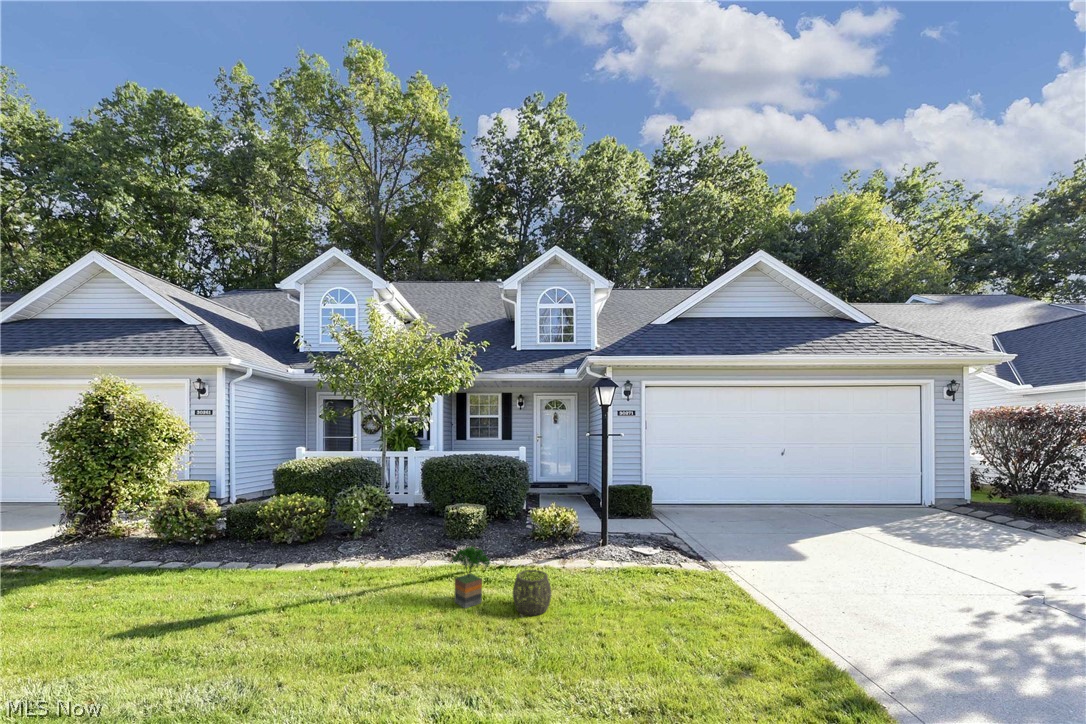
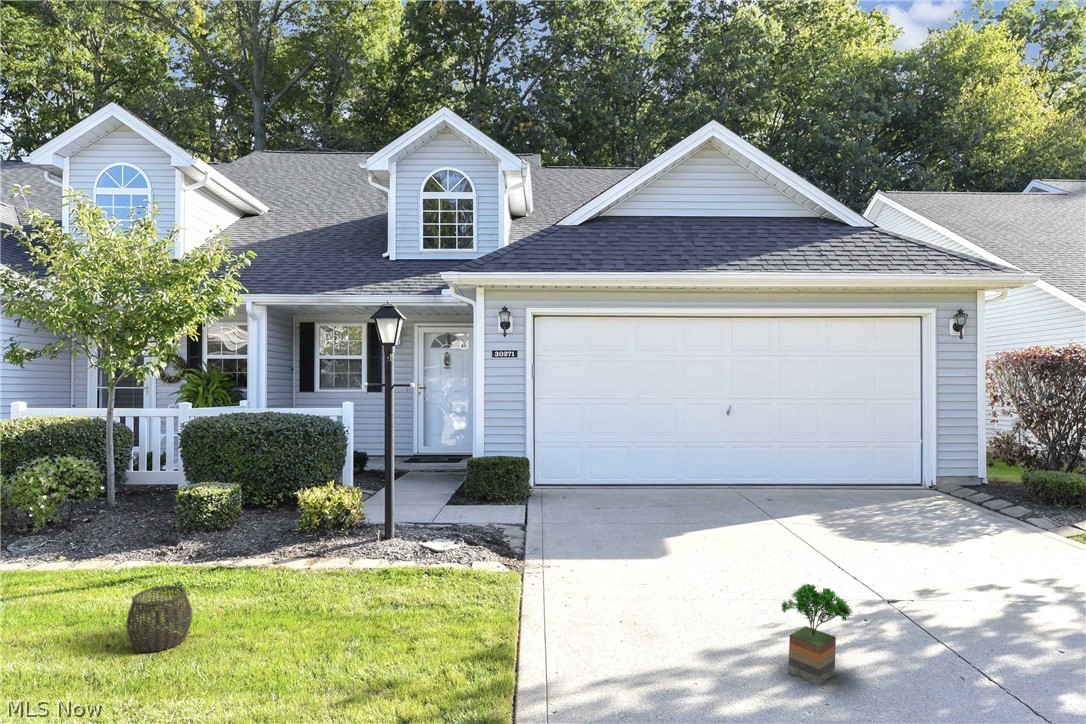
potted tree: present [452,547,491,608] -> present [781,584,852,685]

